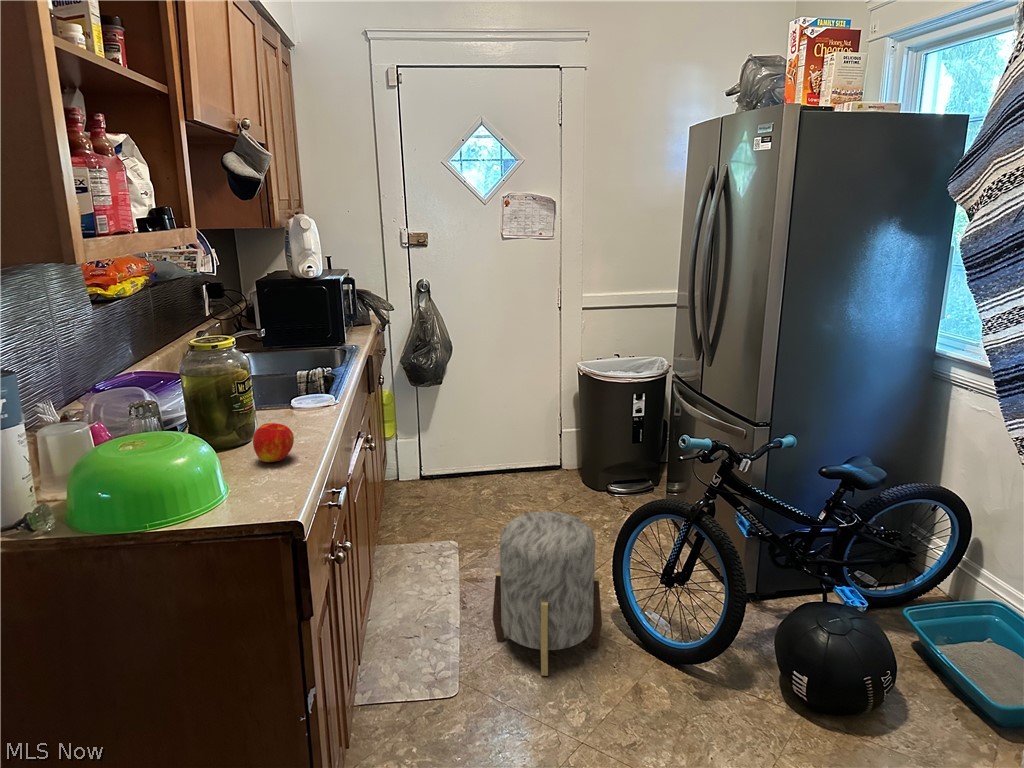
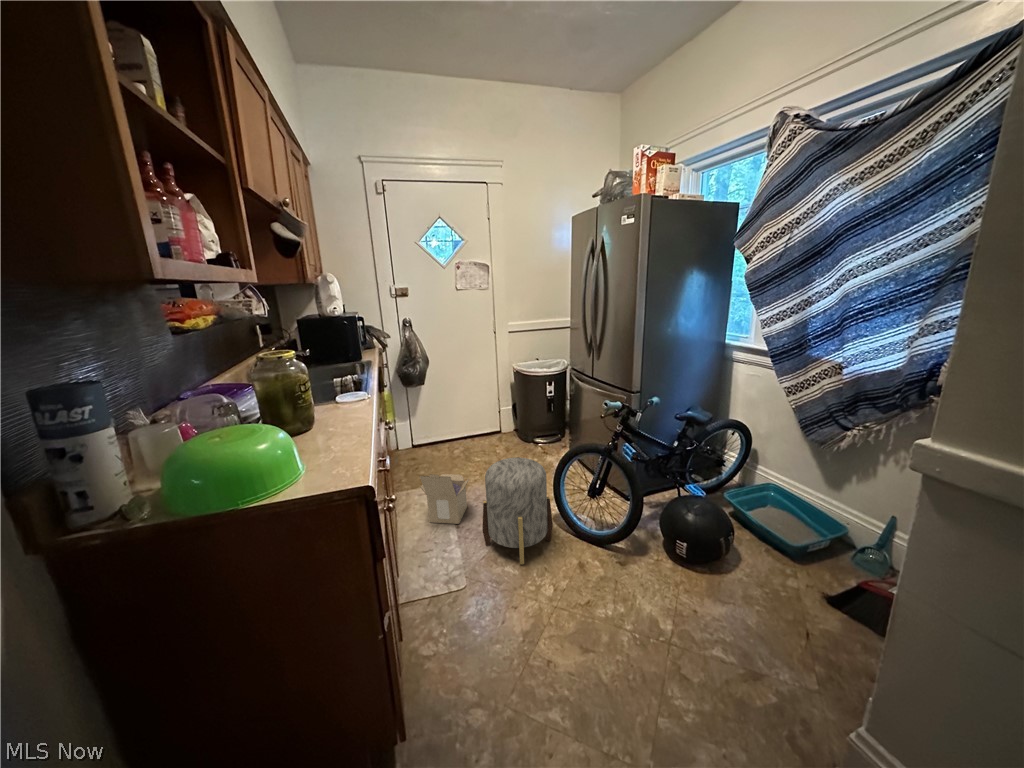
apple: present [253,423,294,462] -> none [319,412,351,442]
cardboard box: none [408,524,485,605] -> present [420,474,469,524]

